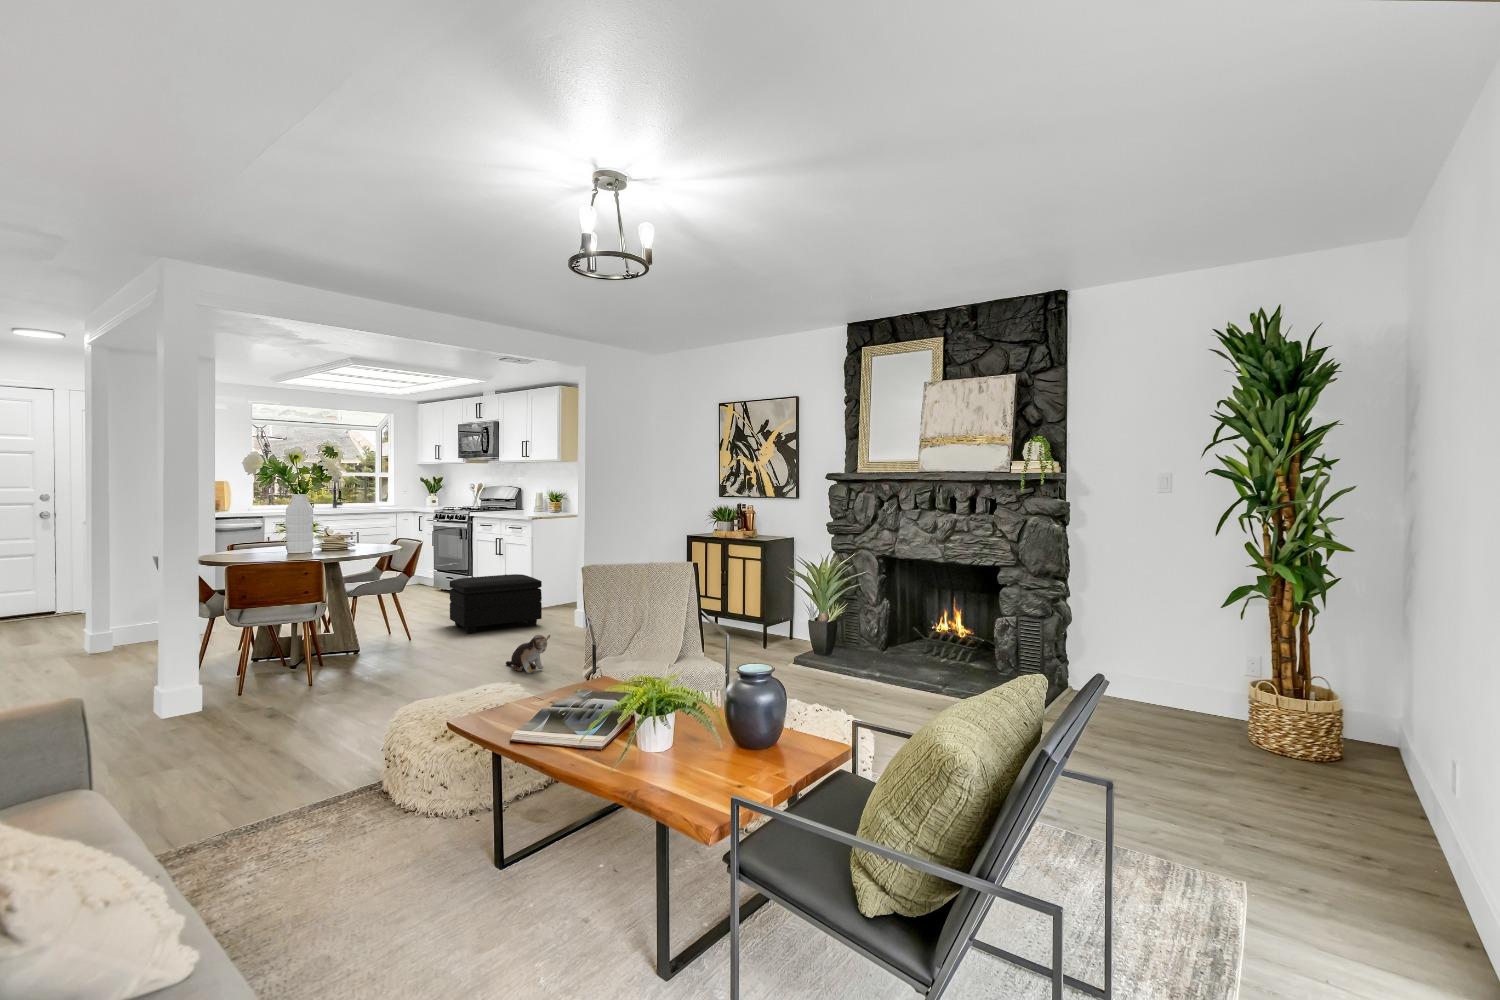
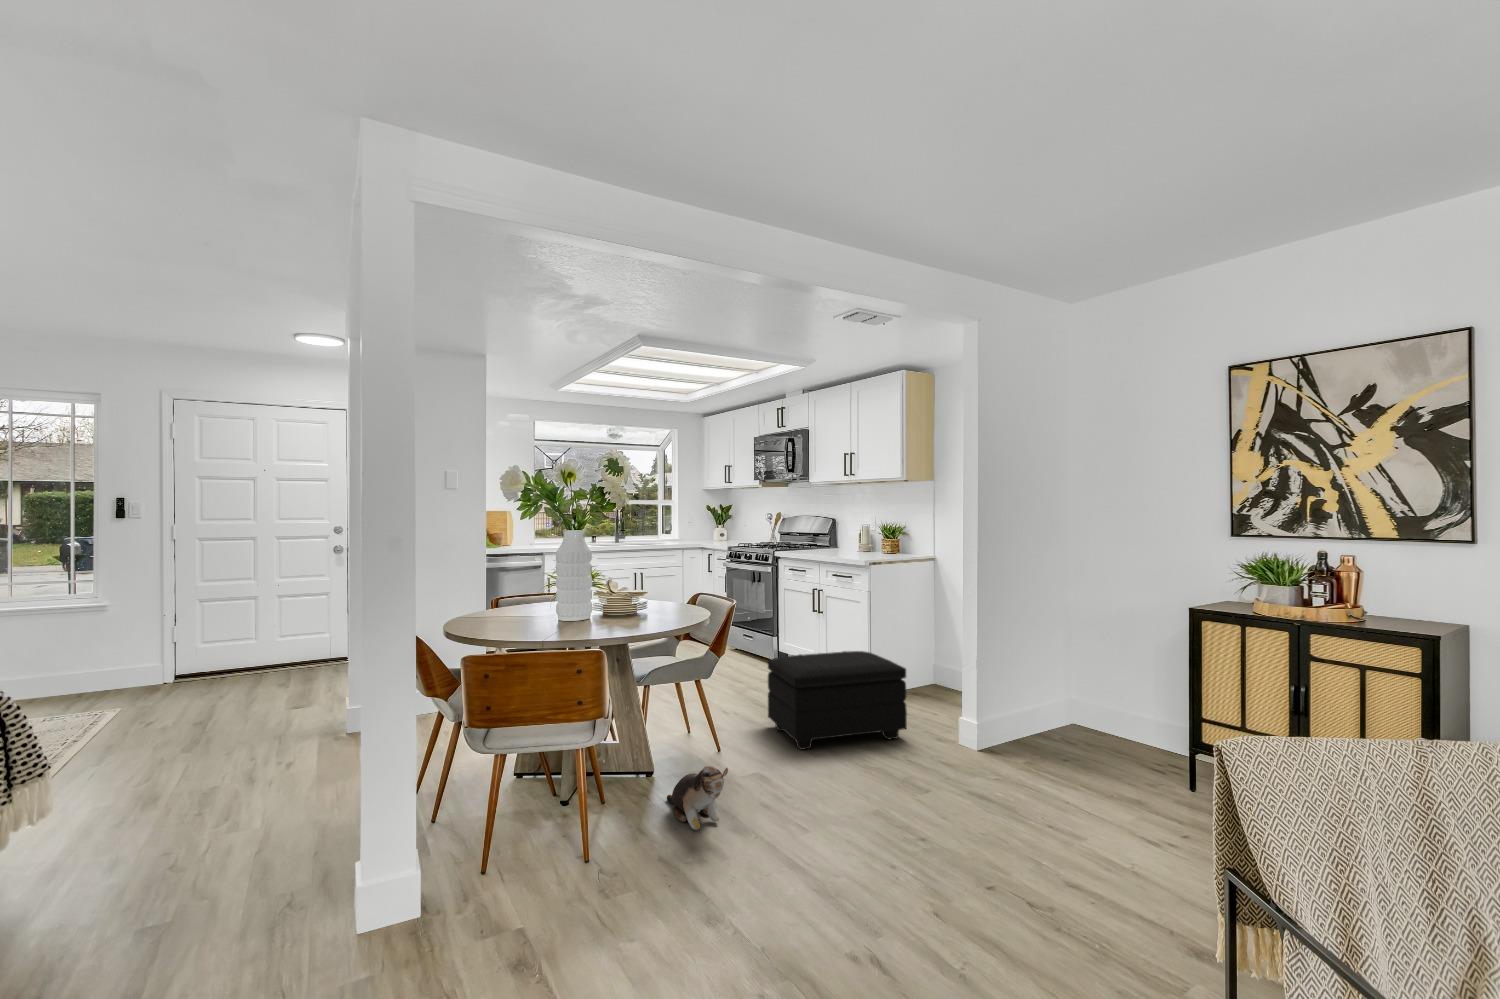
plush toy: present [506,635,550,673] -> present [667,766,728,830]

